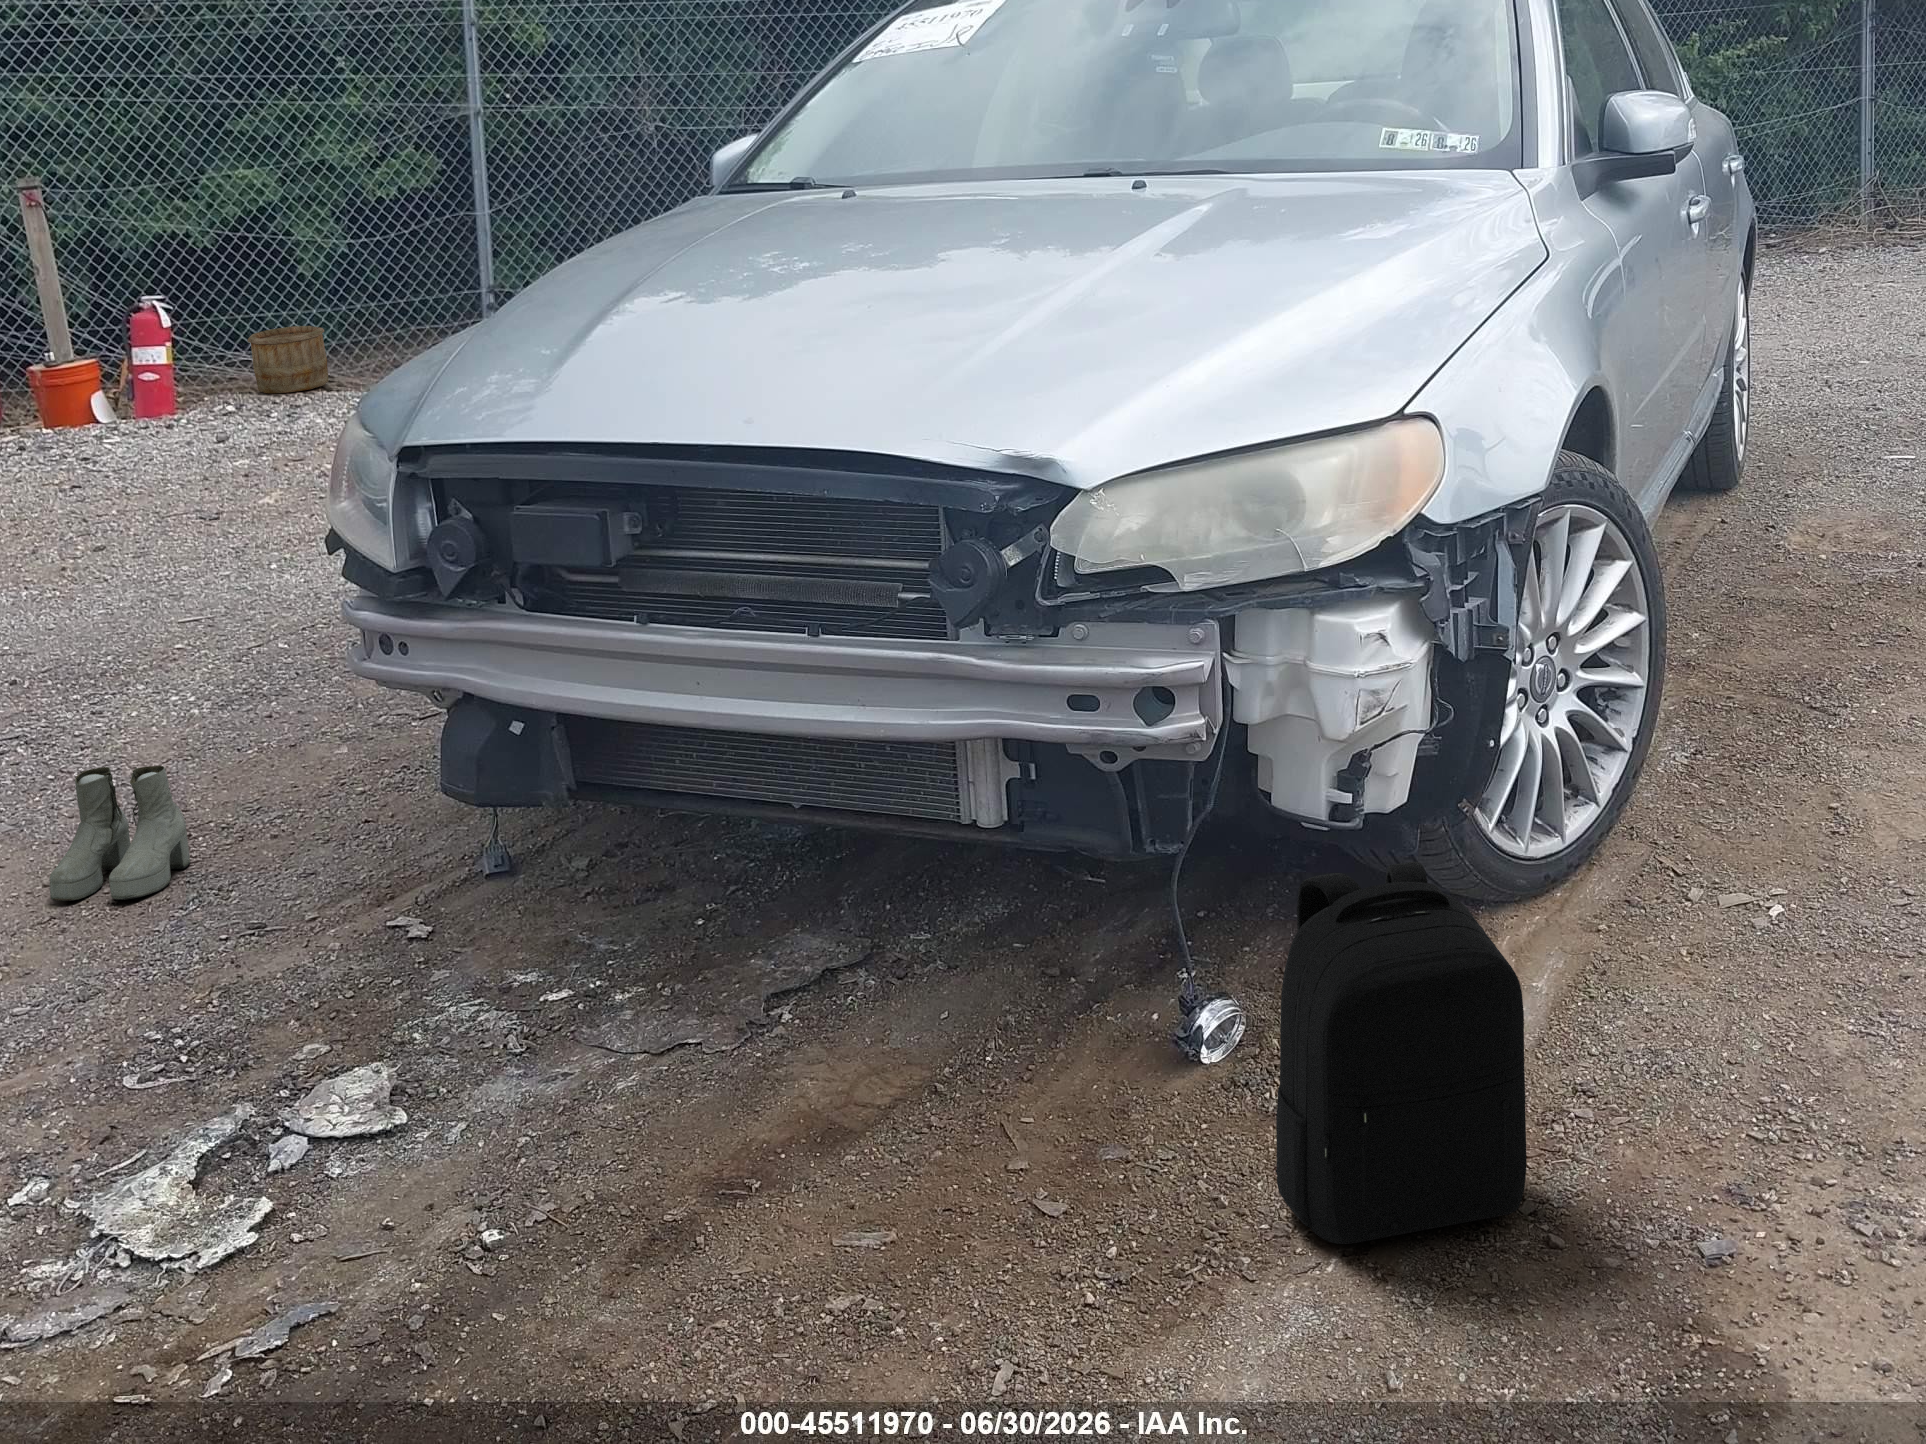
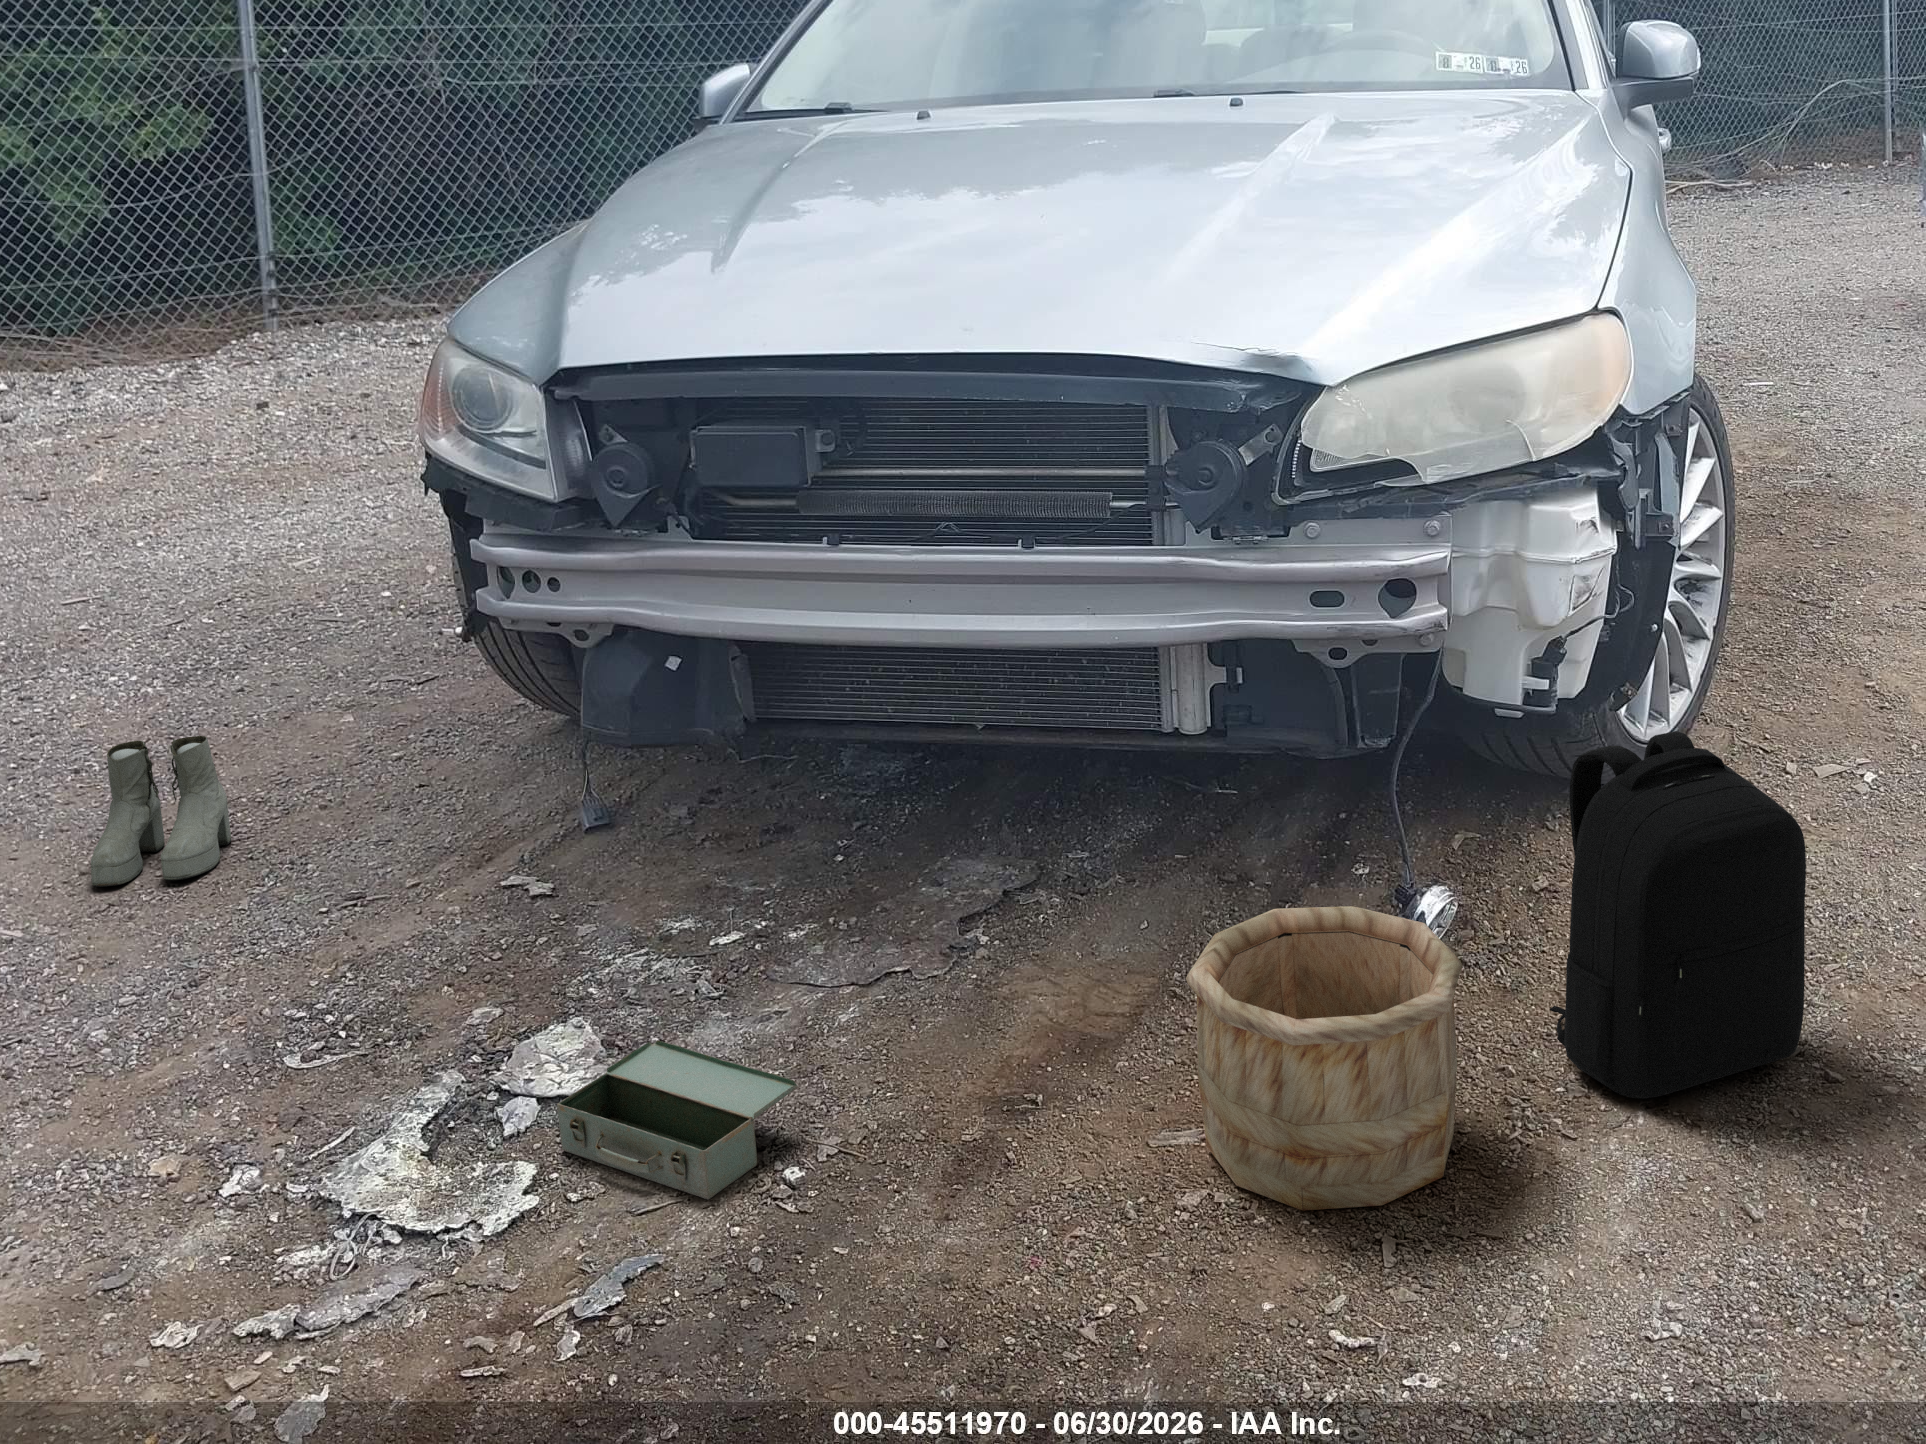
wooden bucket: present [247,326,329,393] -> present [1186,906,1462,1210]
toolbox: none [300,1093,518,1254] -> present [557,1040,798,1199]

